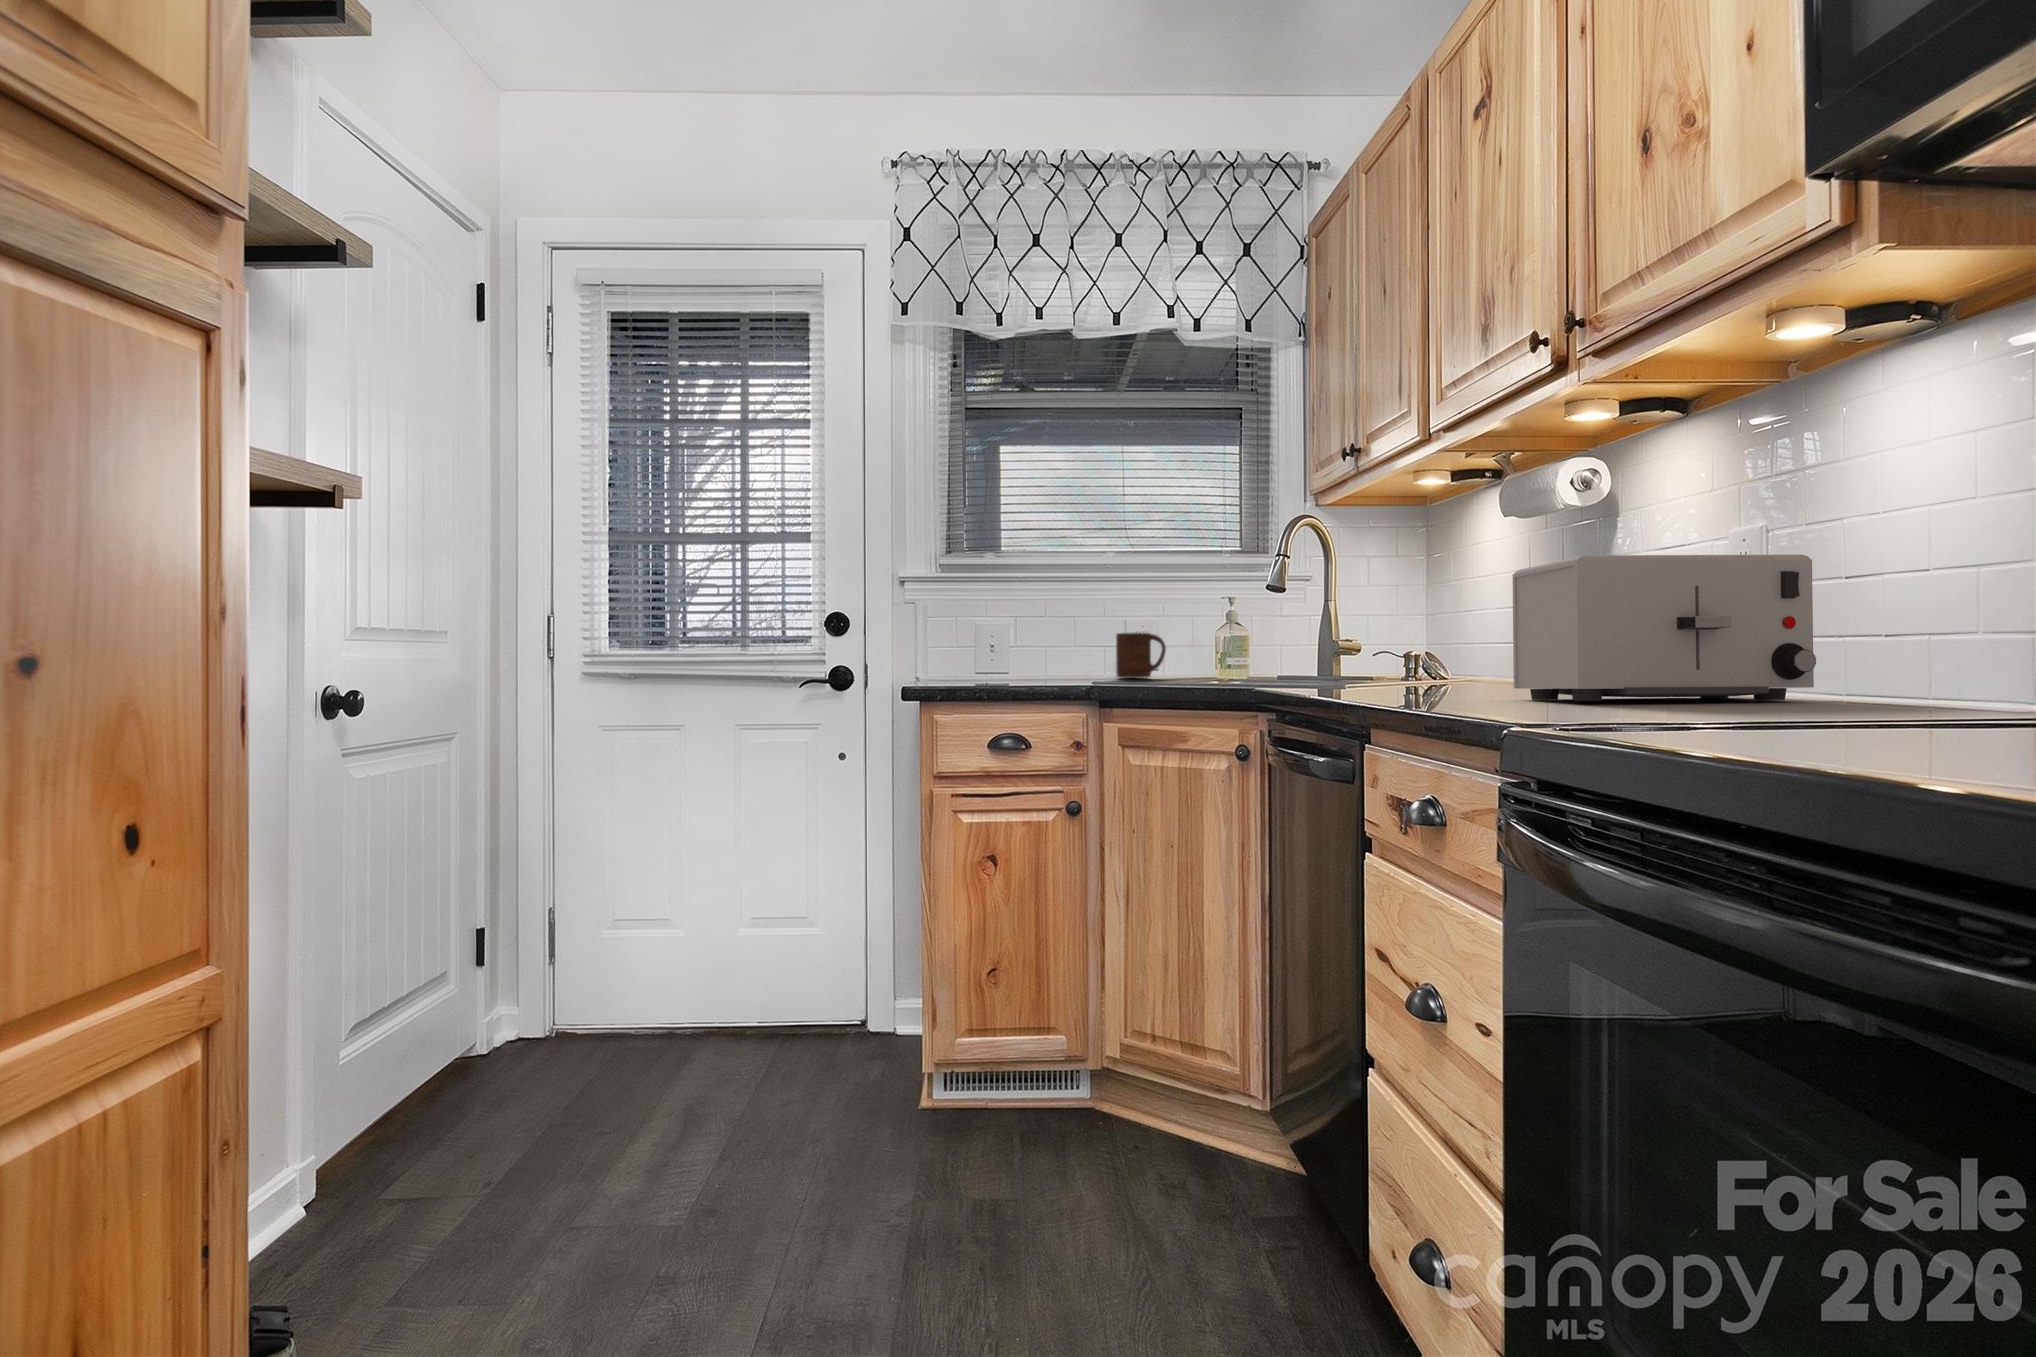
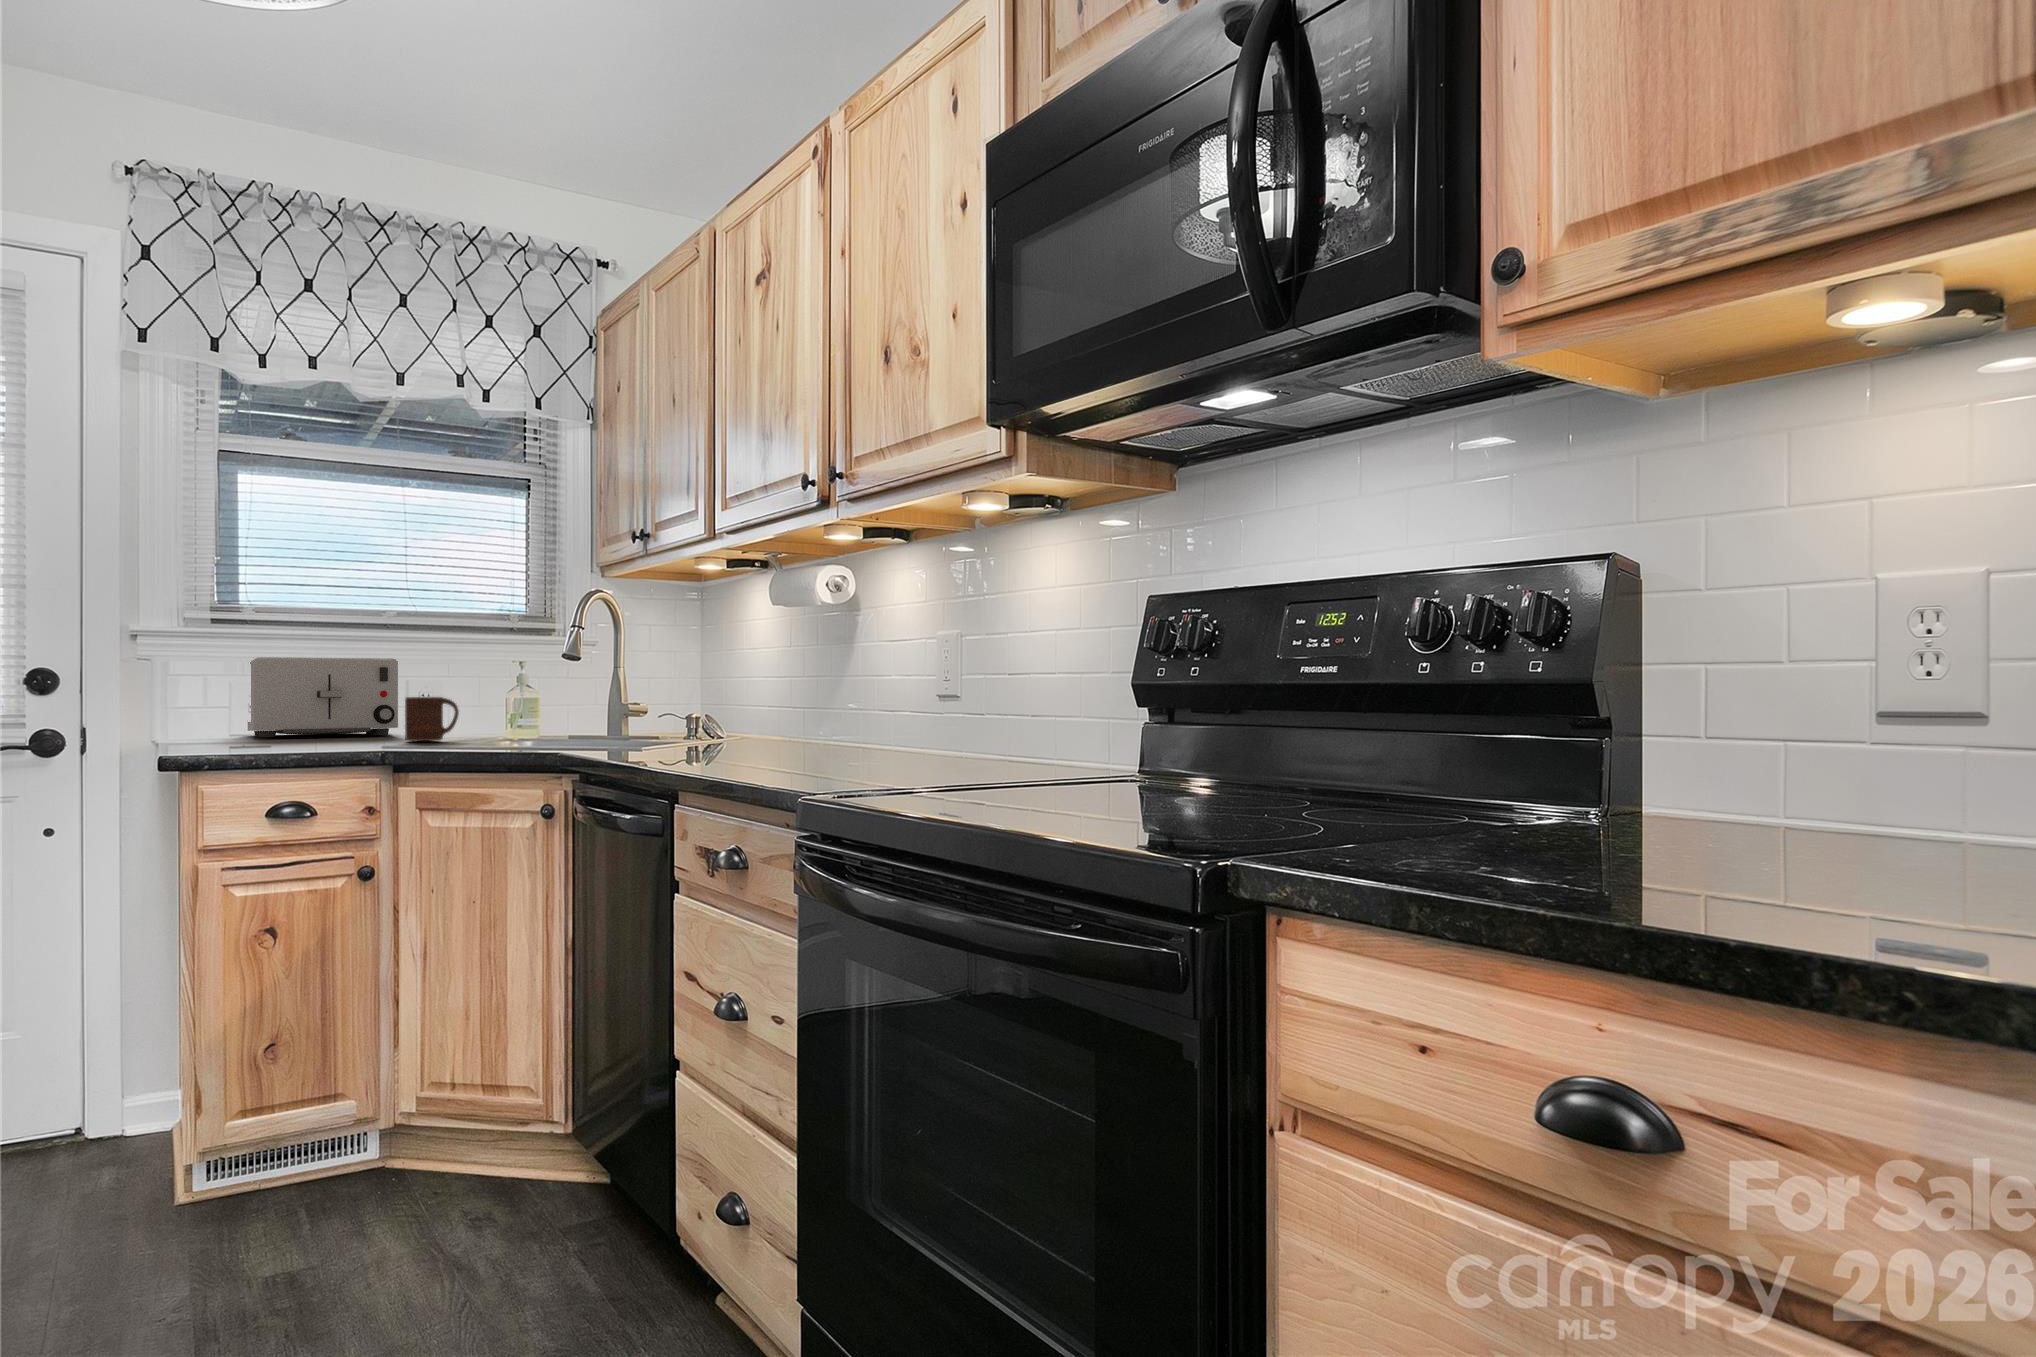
toaster: present [1513,554,1816,701] -> present [248,657,398,737]

